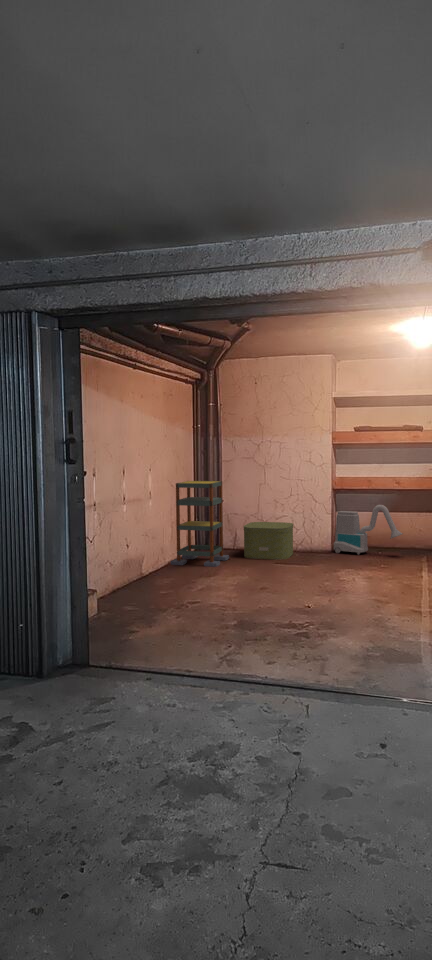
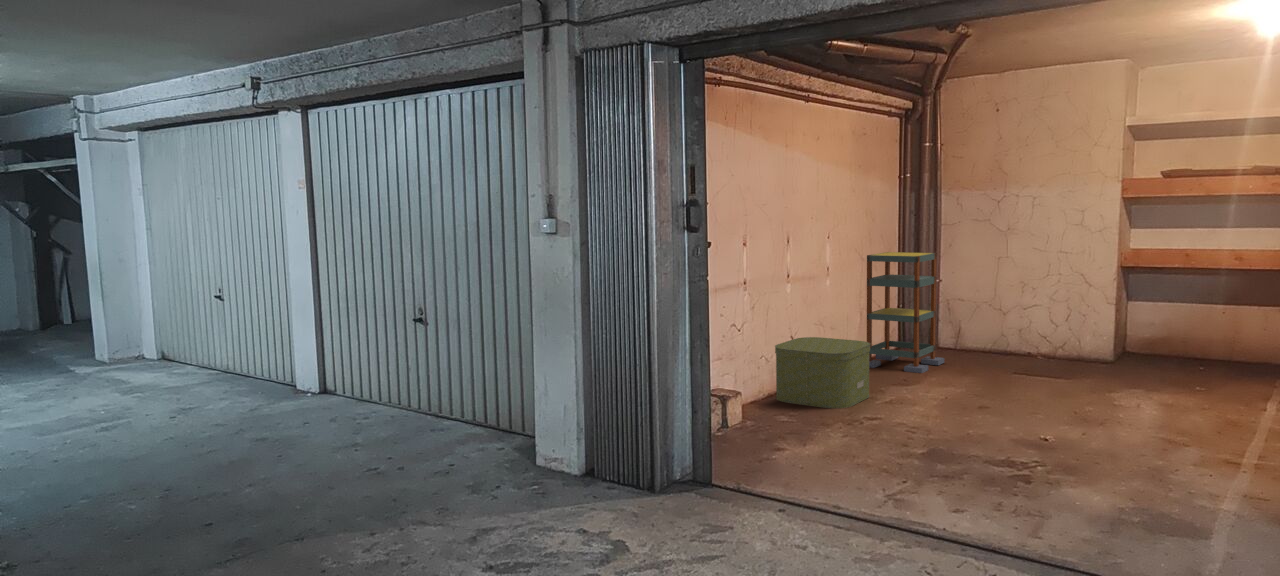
vacuum cleaner: present [334,505,403,555] -> none [1116,293,1239,369]
storage box: present [244,522,293,560] -> present [775,337,870,408]

